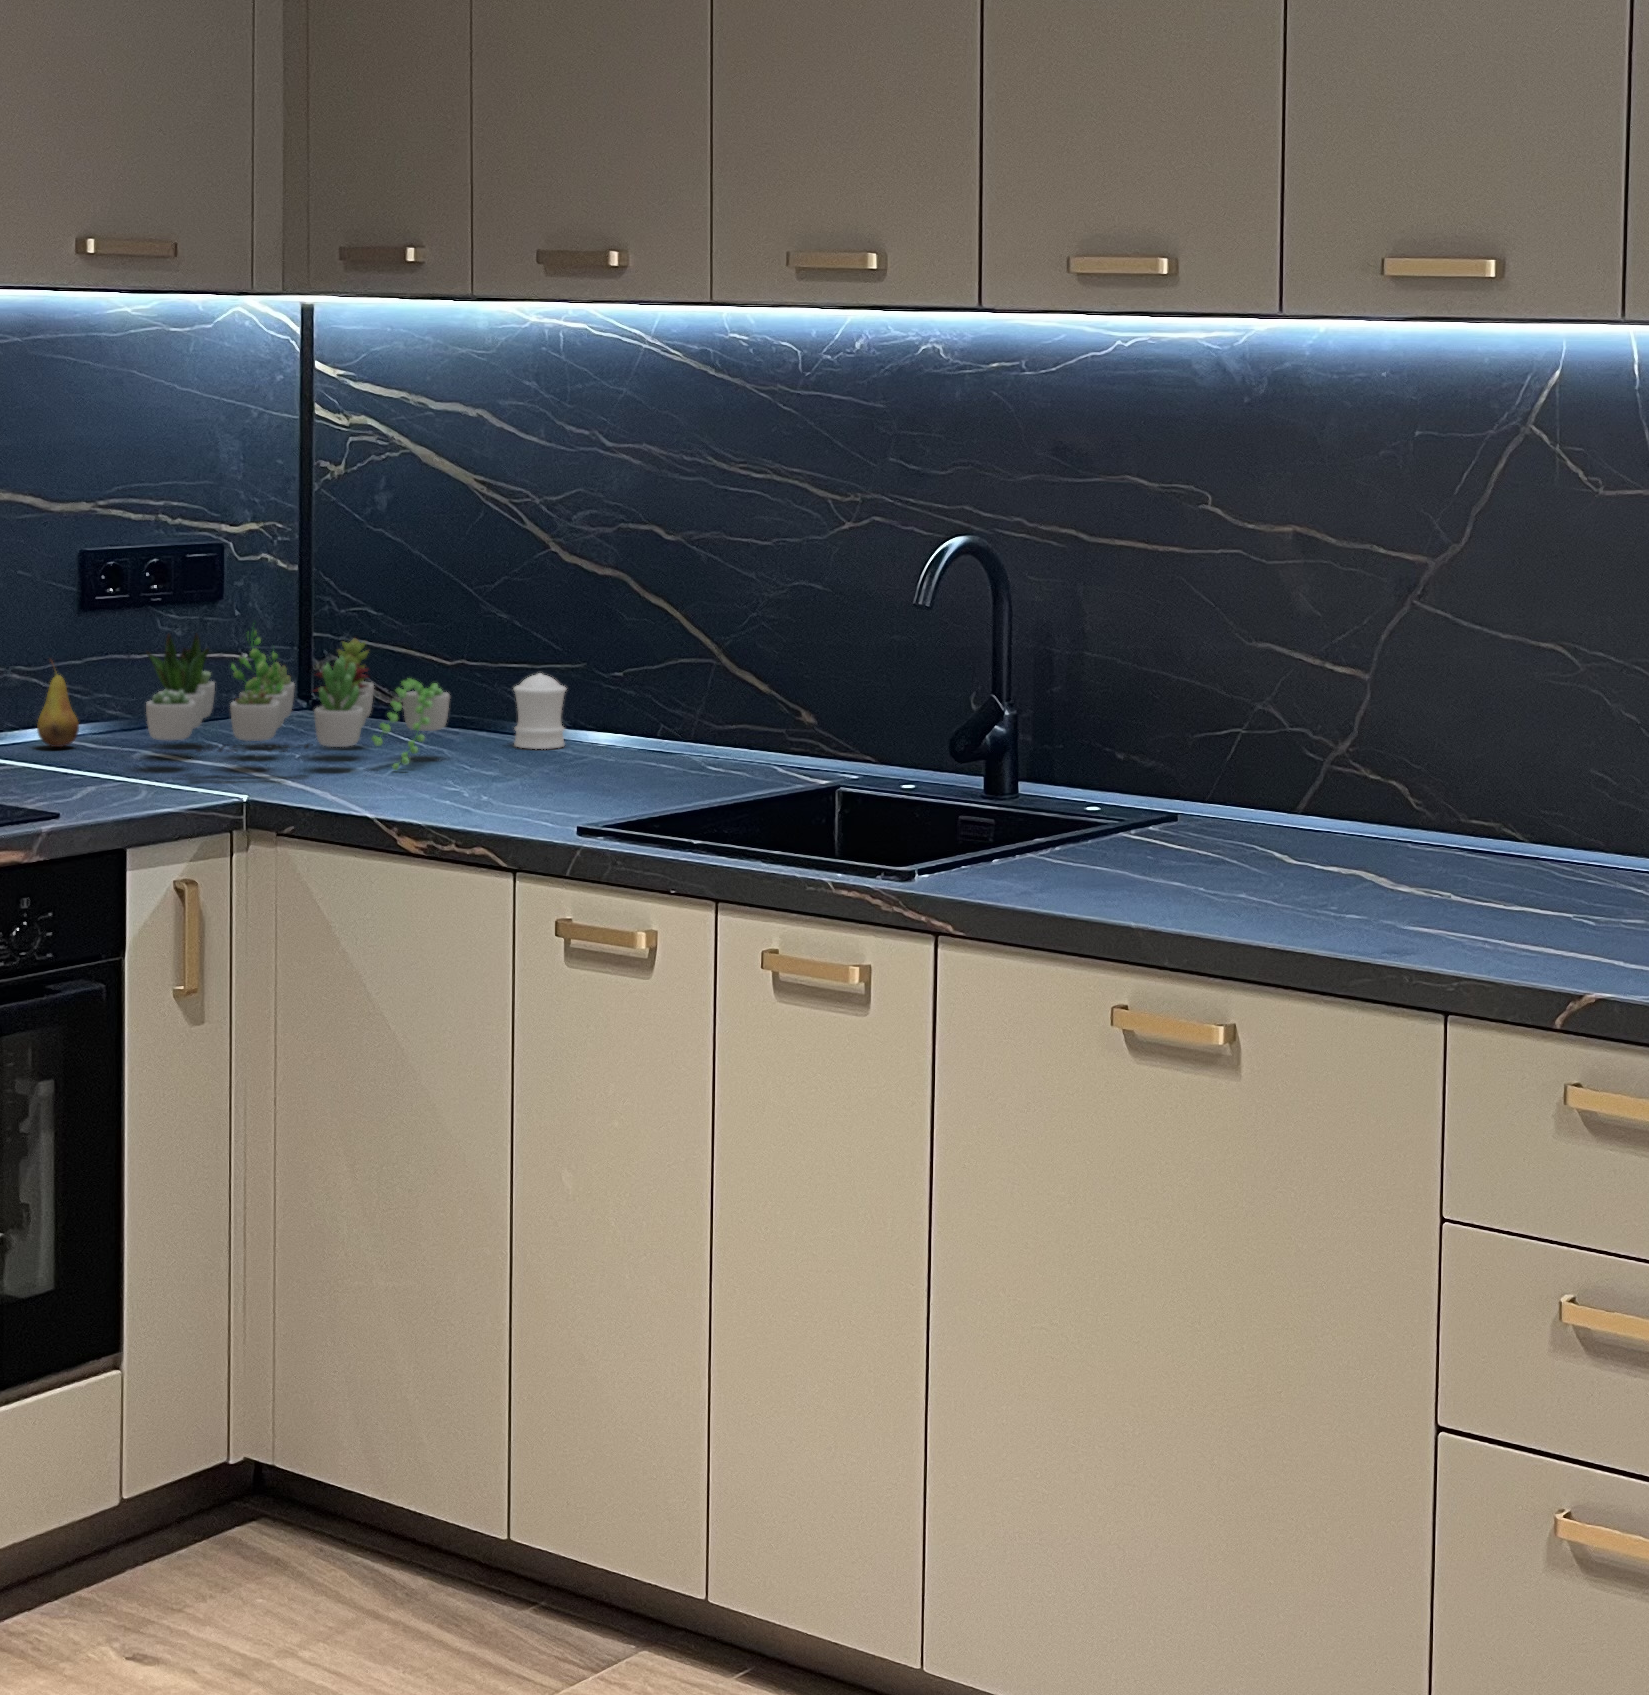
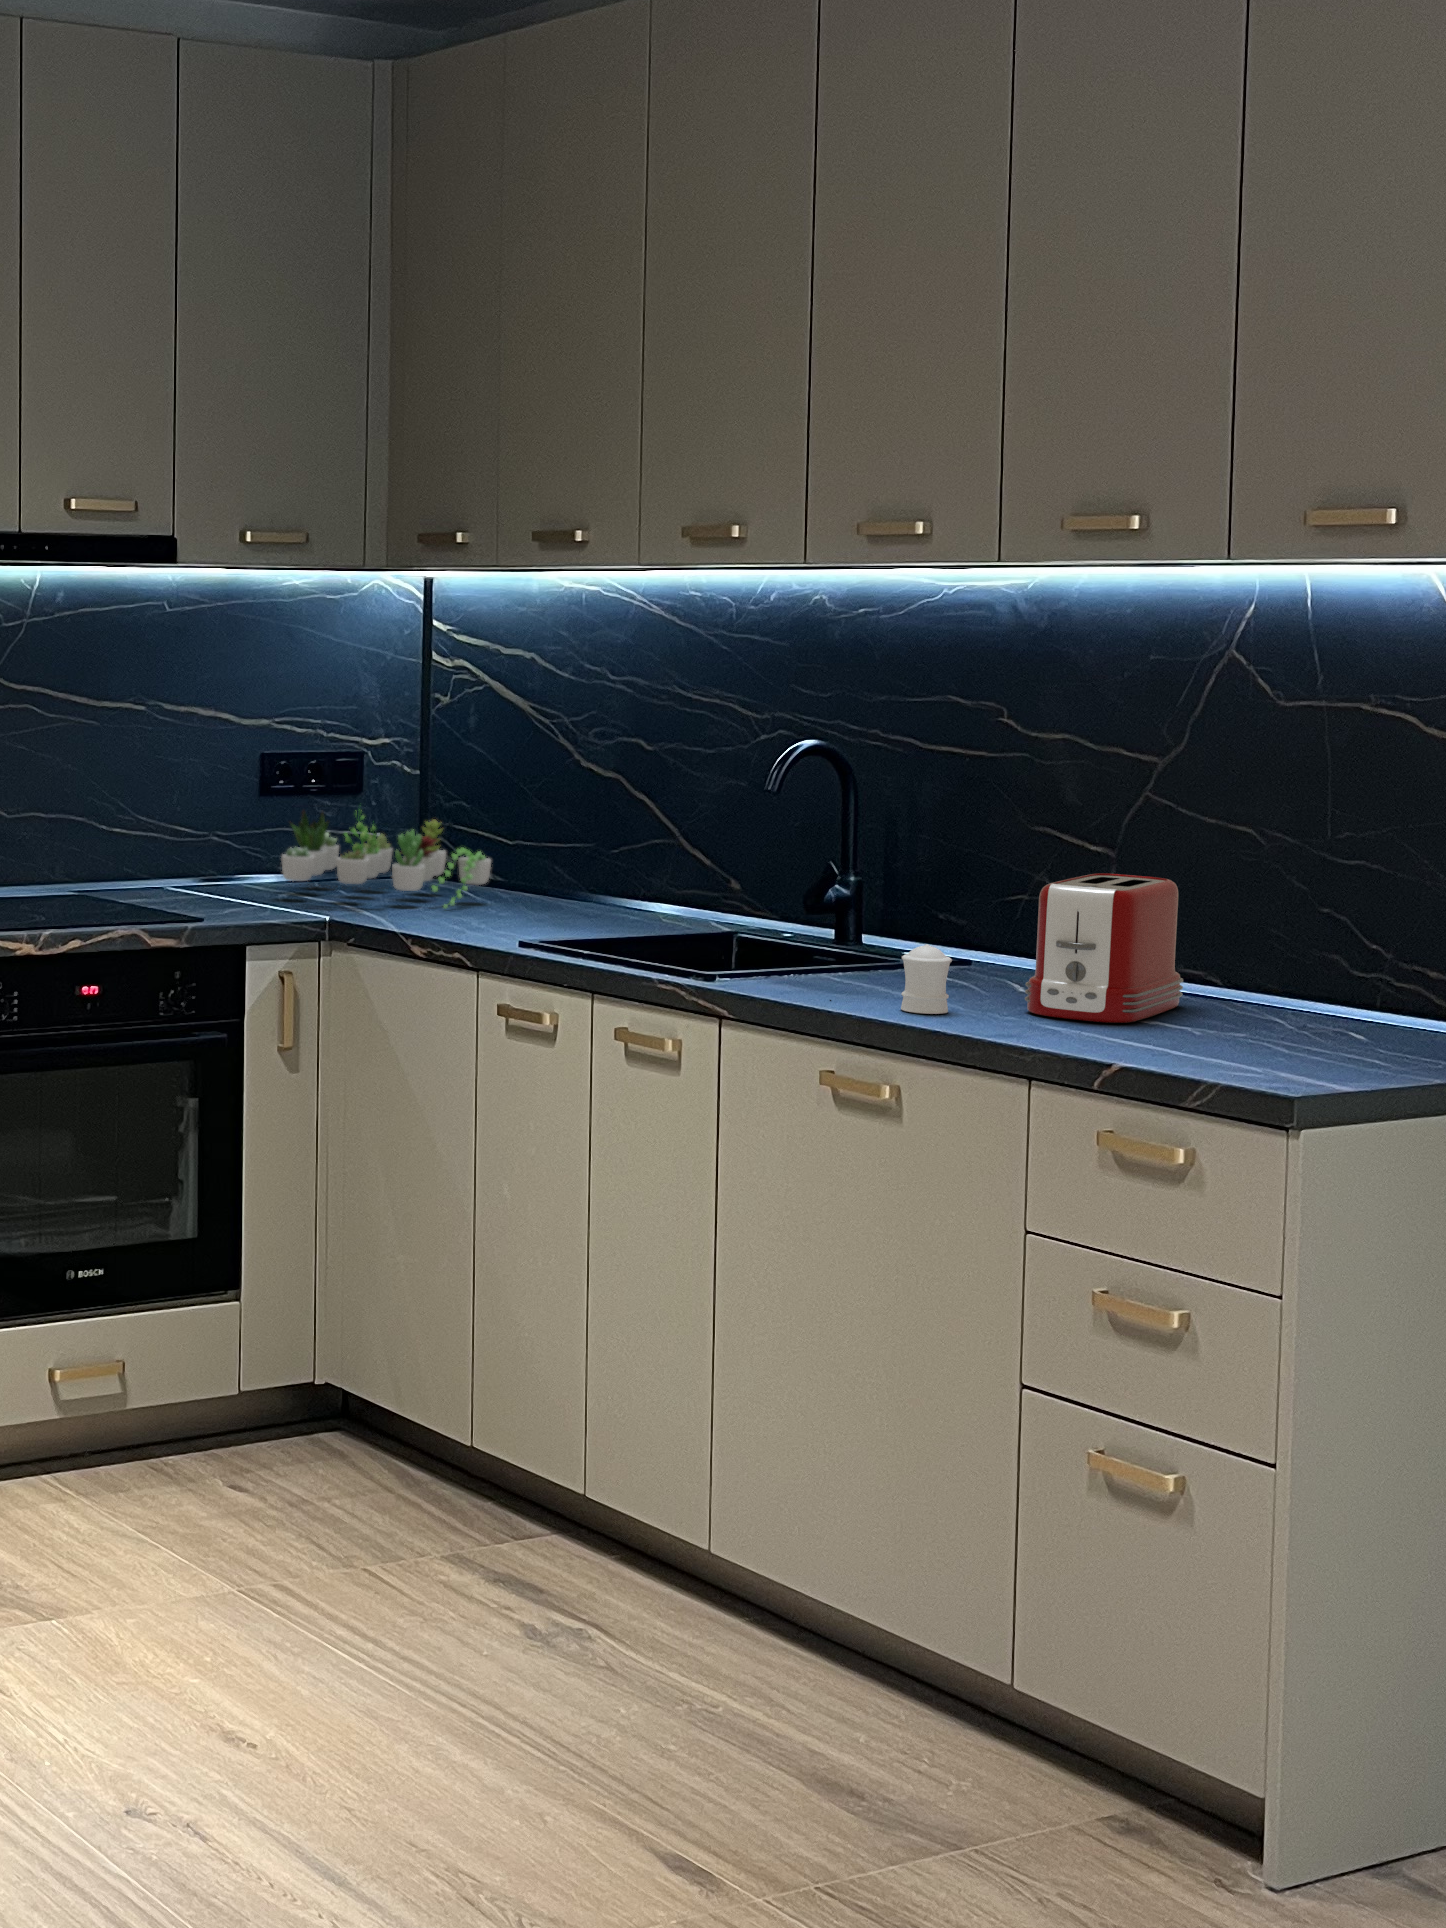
fruit: present [37,659,79,747] -> none [221,824,248,885]
salt shaker: present [514,673,566,749] -> present [901,944,952,1014]
toaster: none [1359,685,1535,905] -> present [1025,873,1183,1023]

